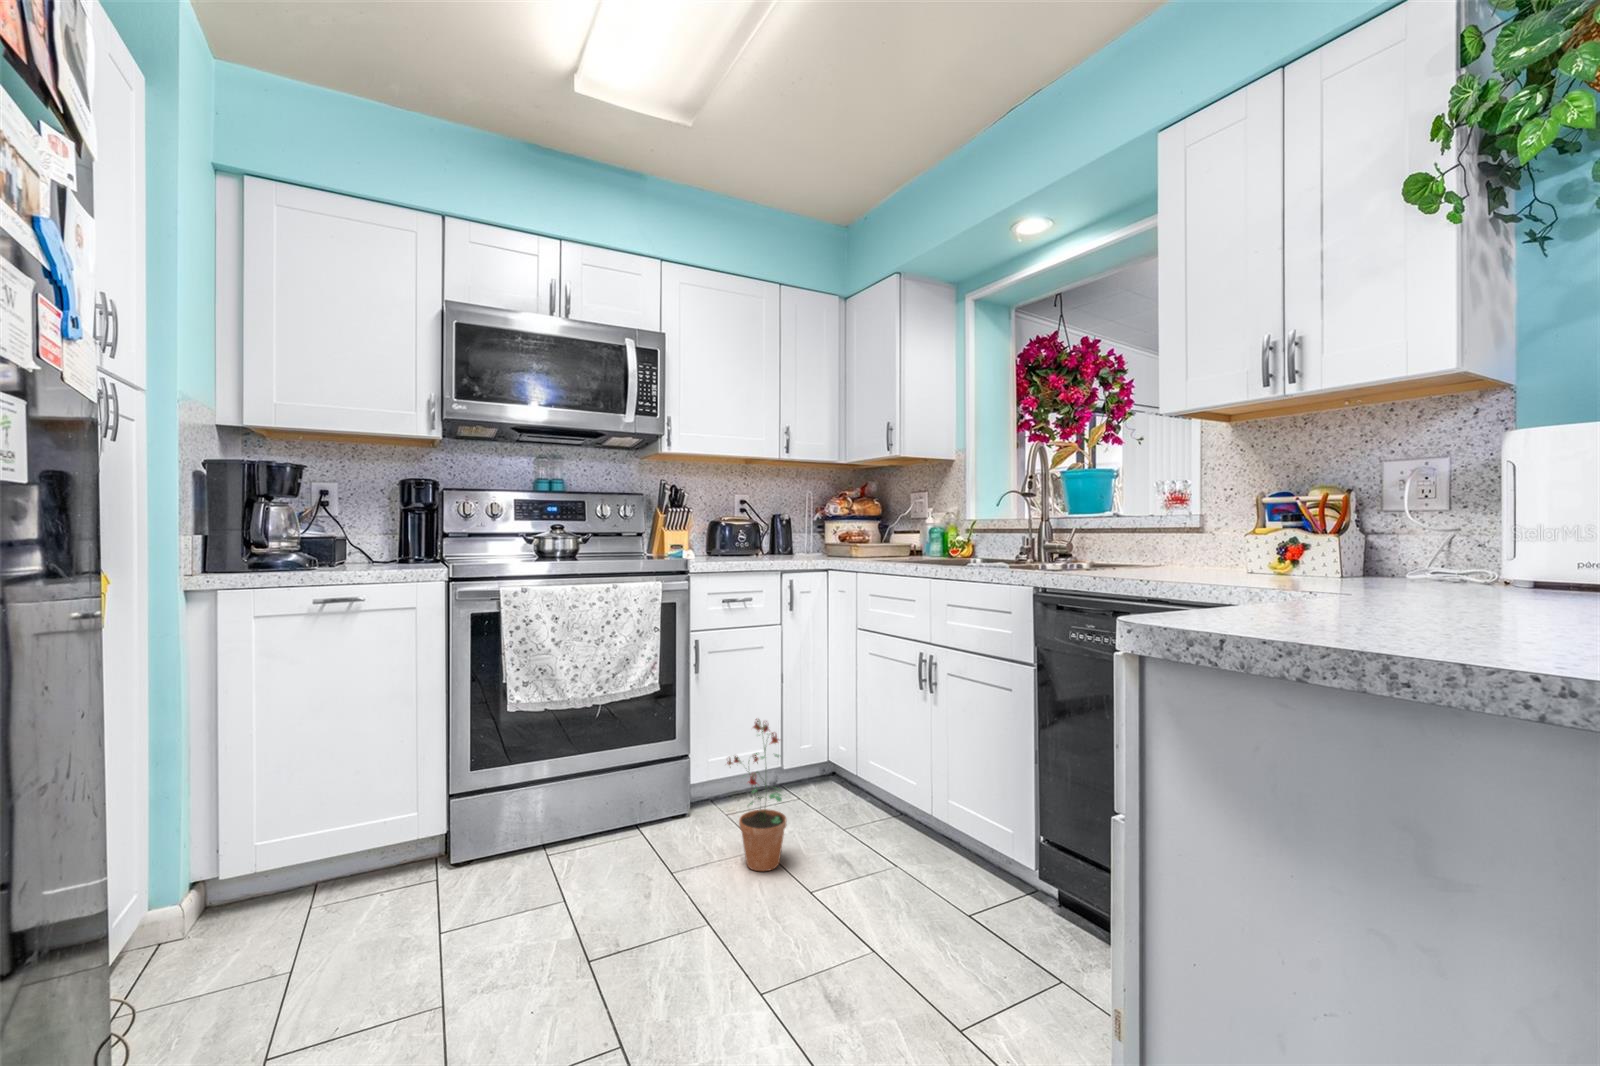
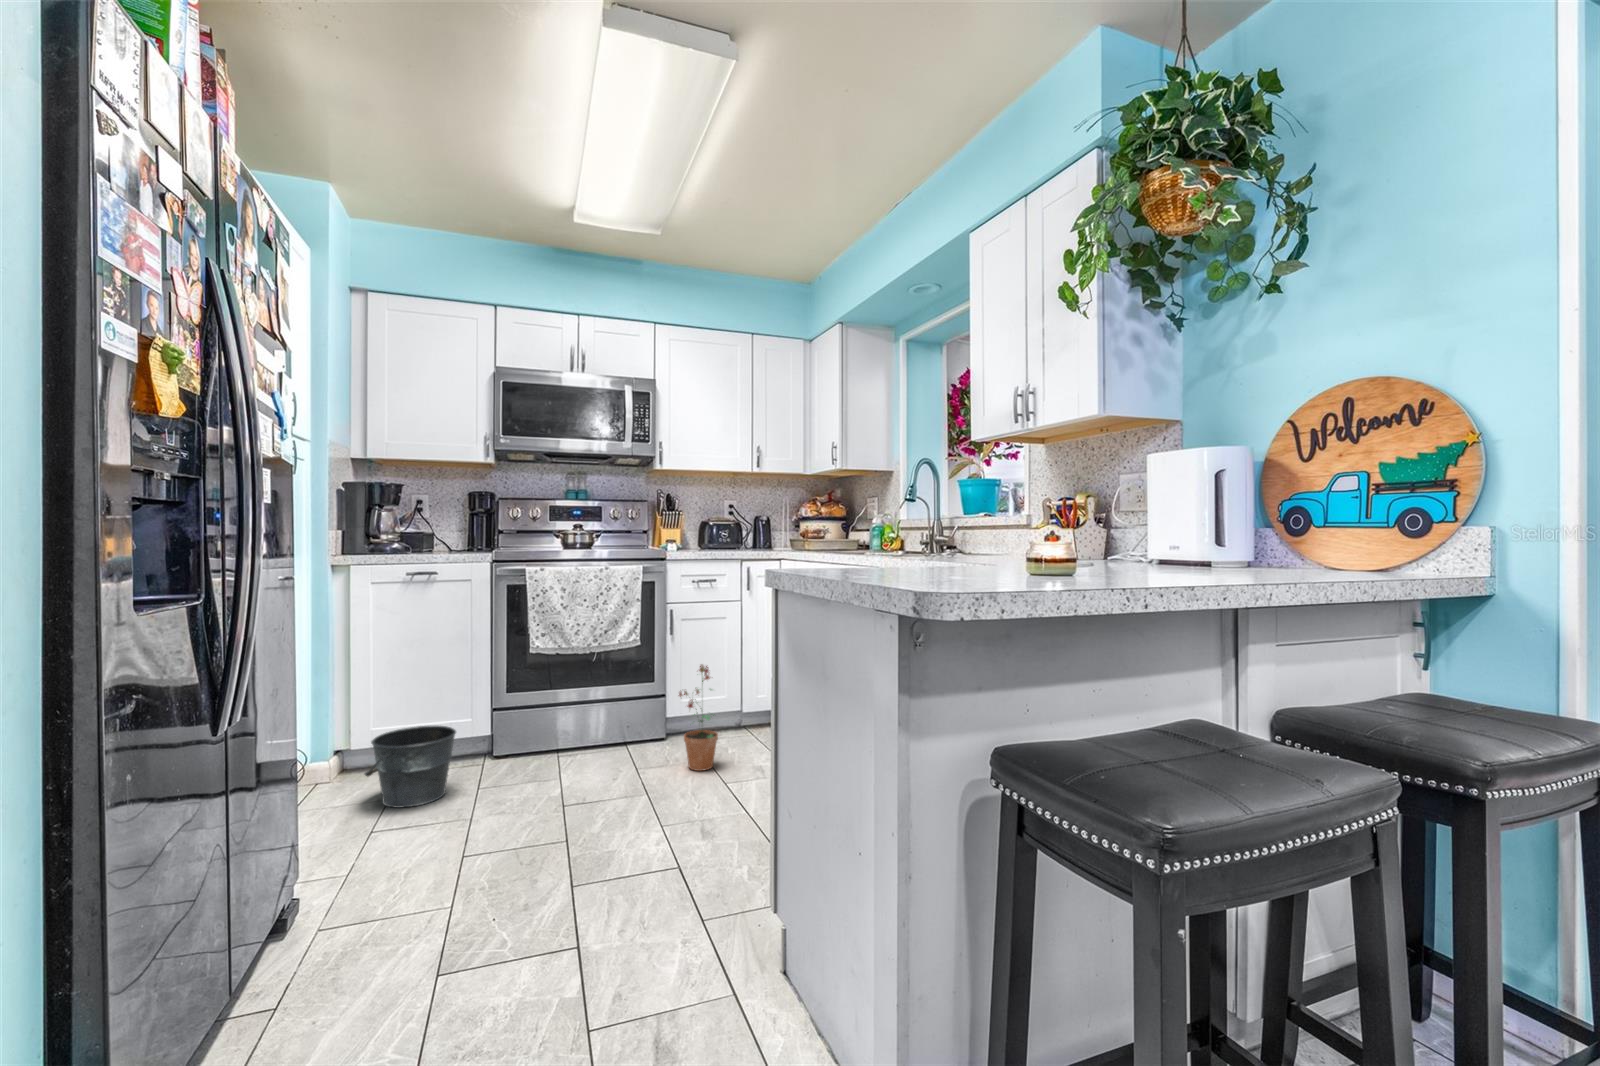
bucket: none [248,841,407,997] -> present [365,726,456,808]

